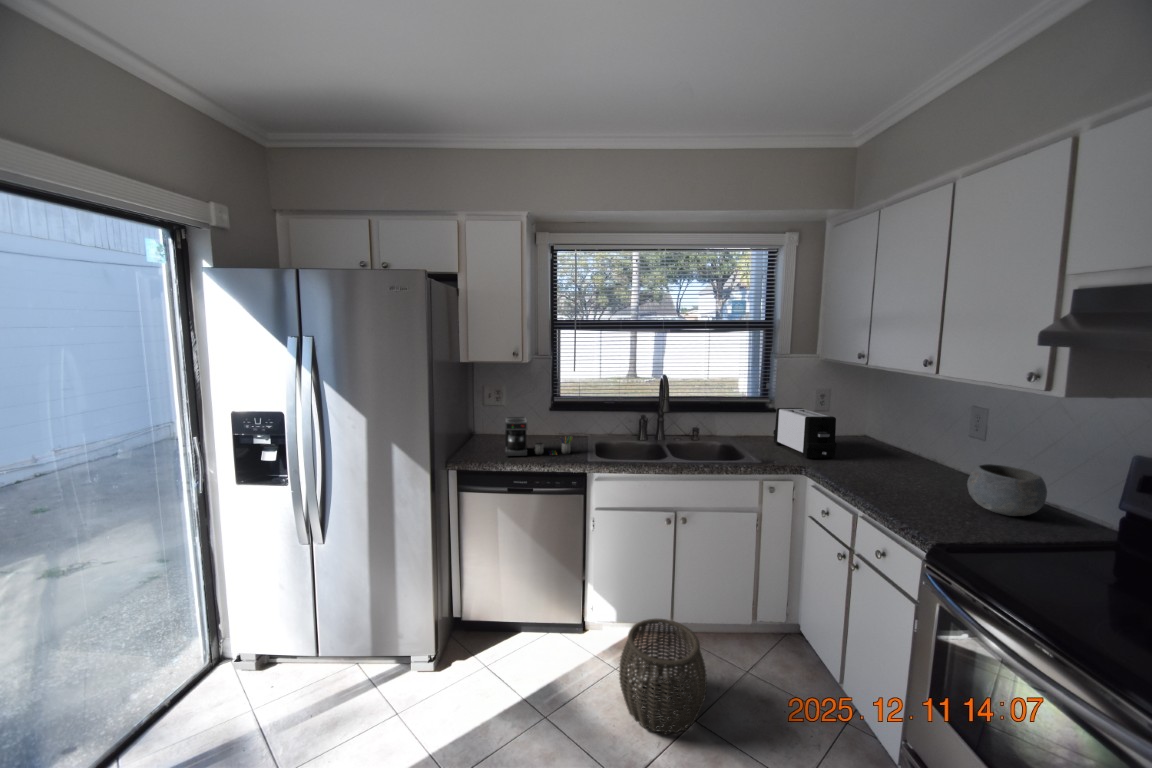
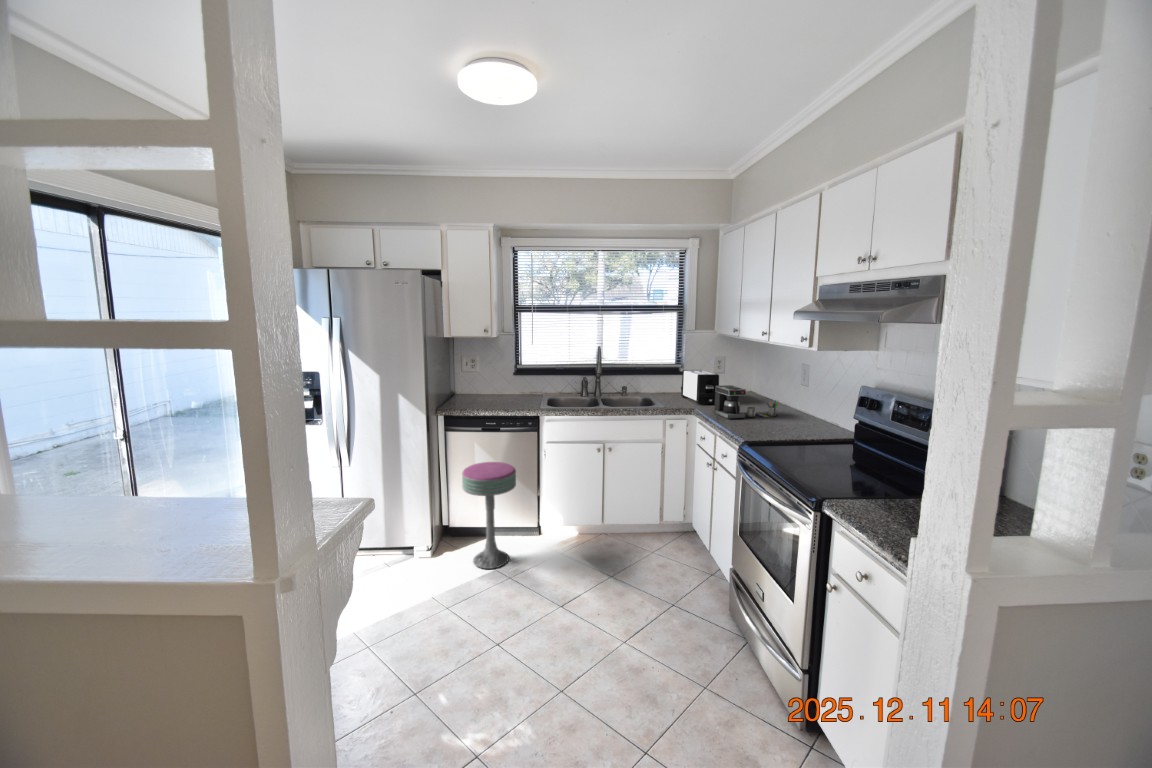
coffee maker: present [505,417,573,456] -> present [714,385,779,419]
bowl: present [967,464,1047,516] -> none [784,399,827,430]
bar stool: none [480,537,556,697] -> present [462,462,516,569]
woven basket: present [619,619,707,734] -> none [560,514,619,584]

